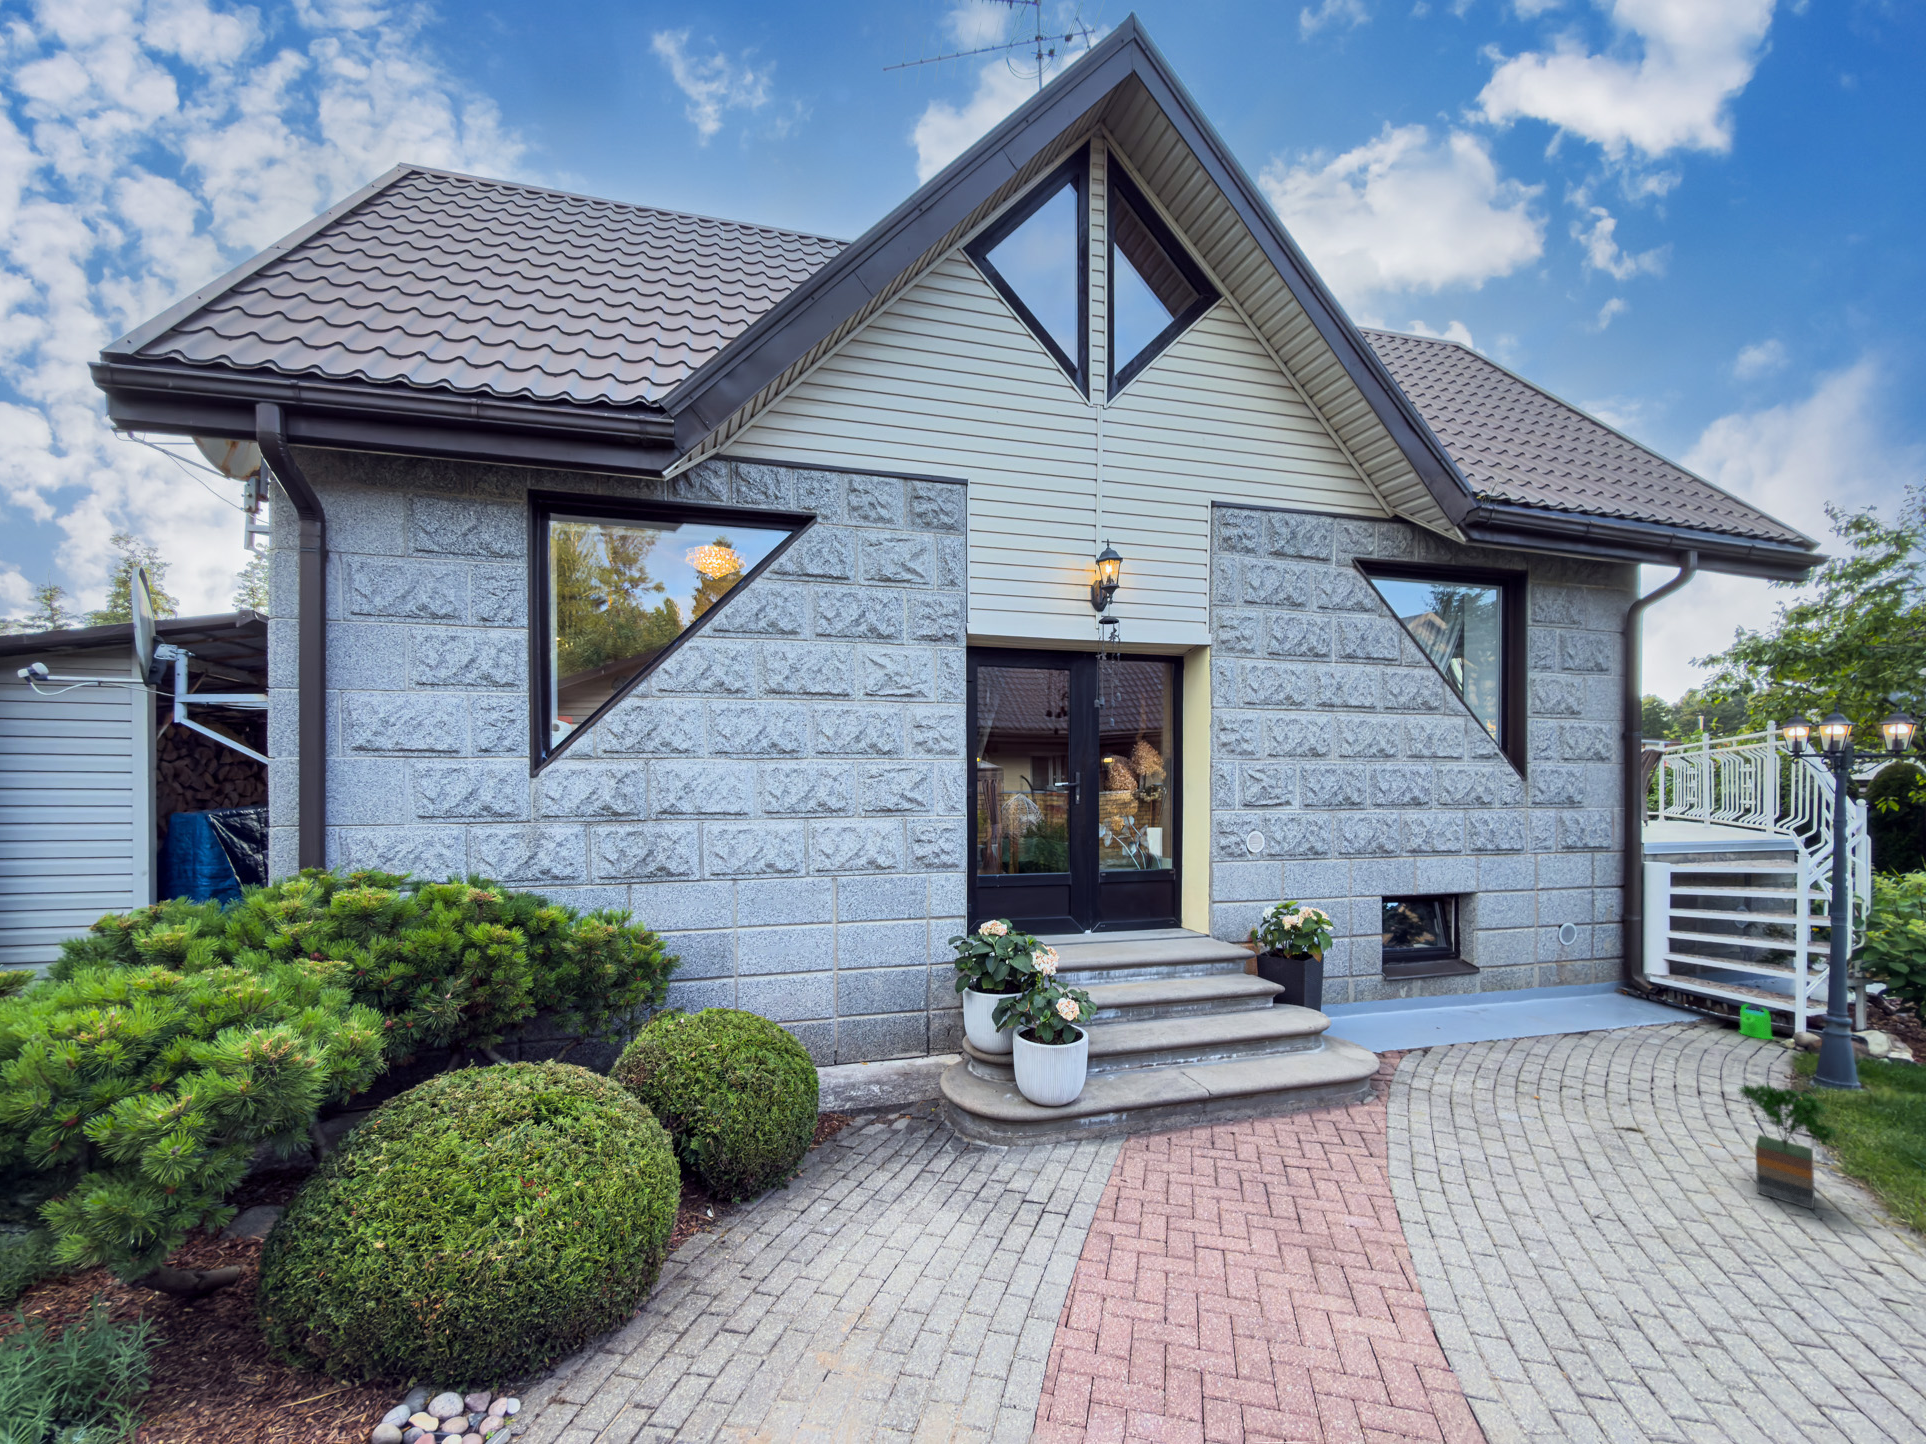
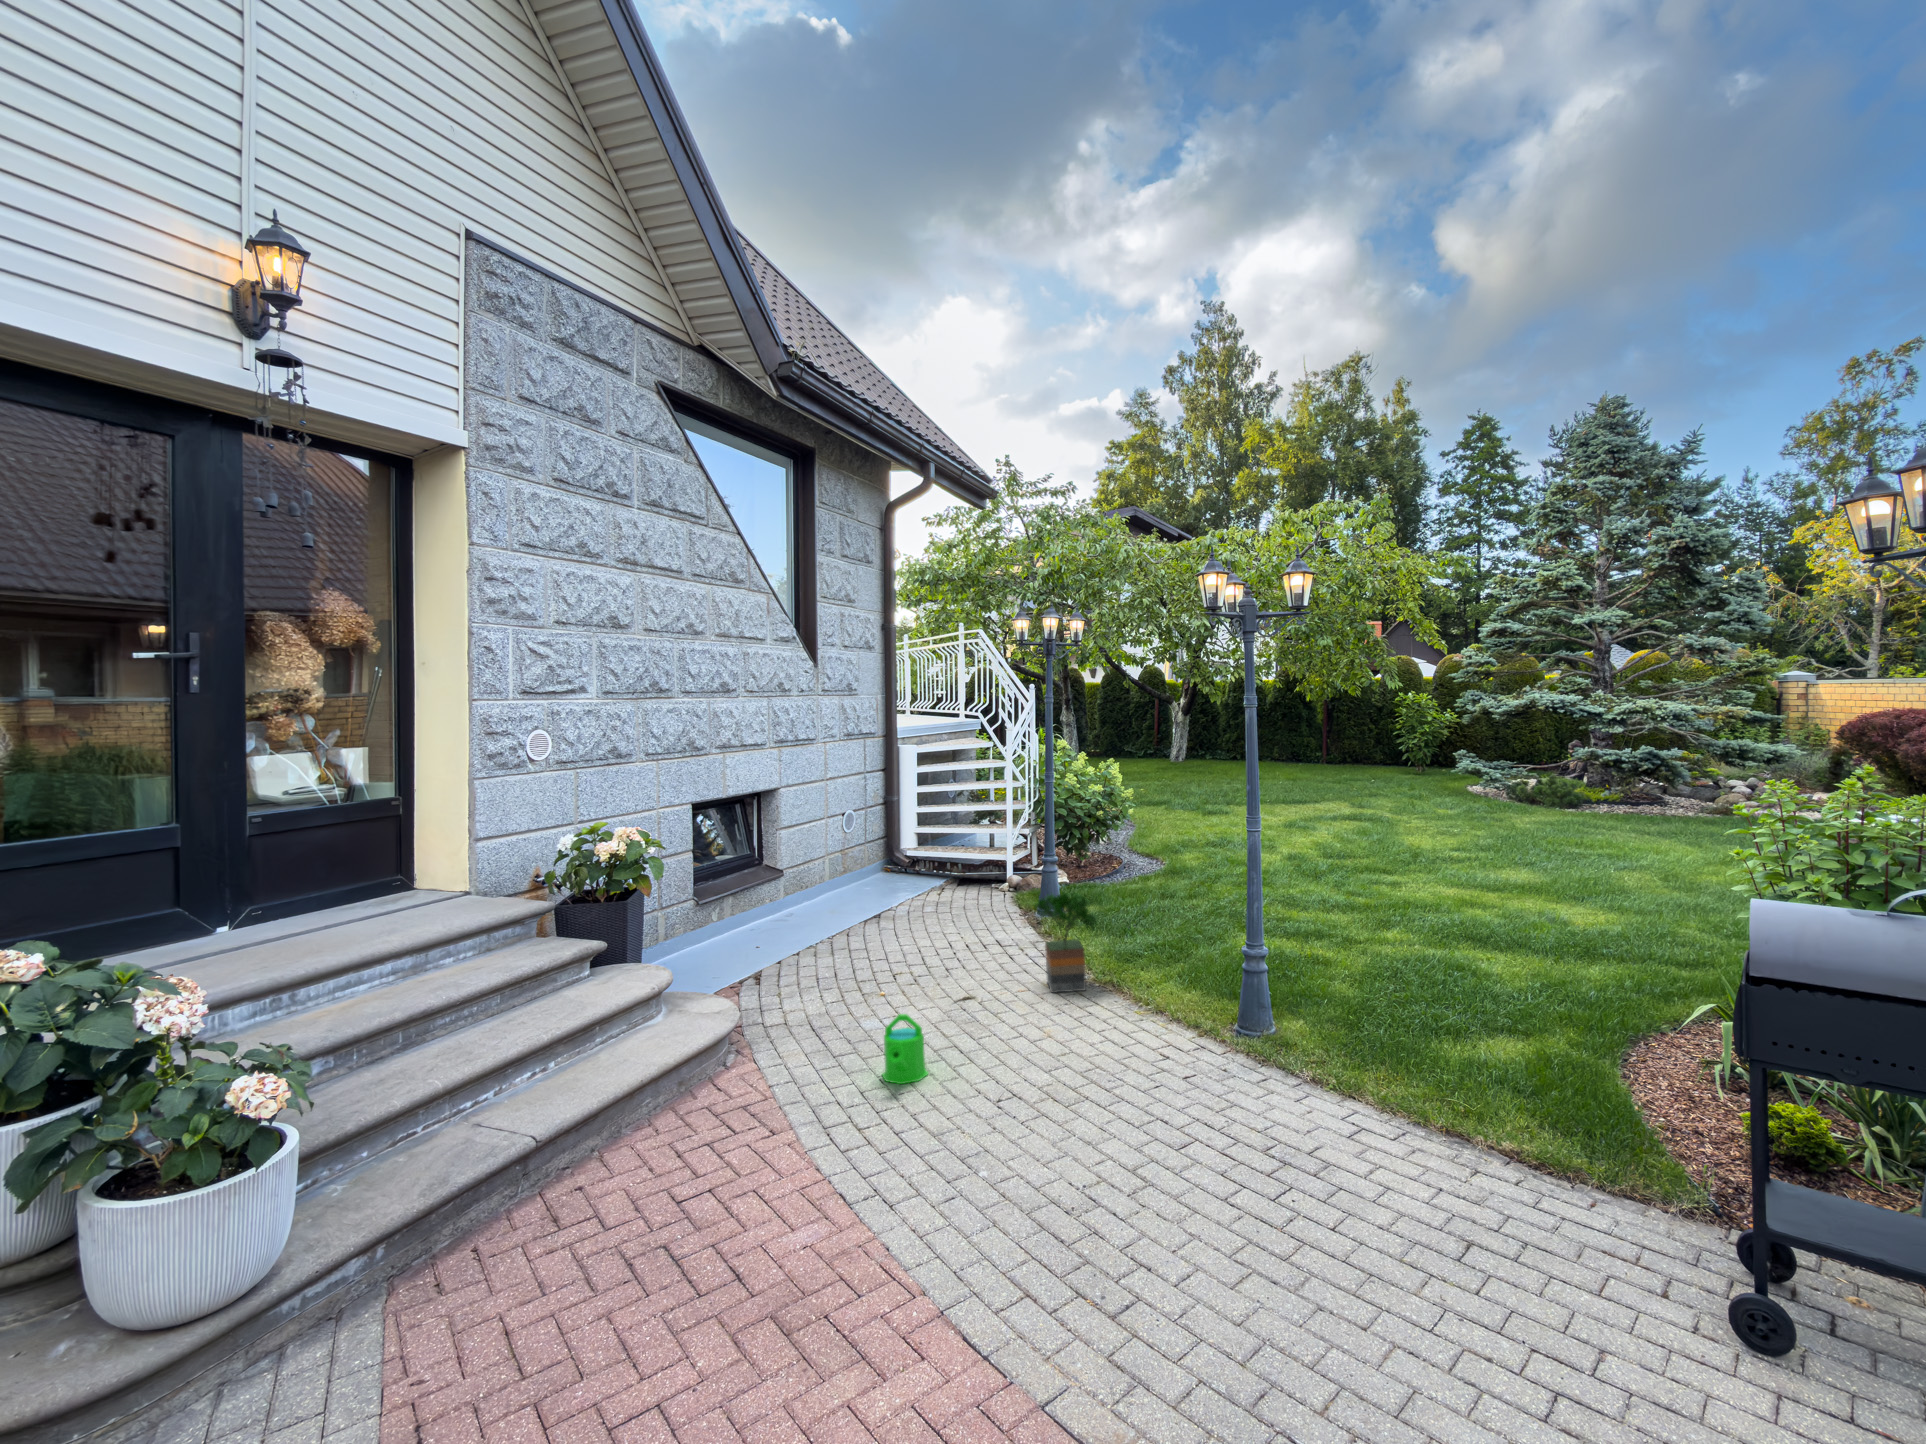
watering can: present [1740,1004,1773,1039] -> present [883,1014,928,1084]

